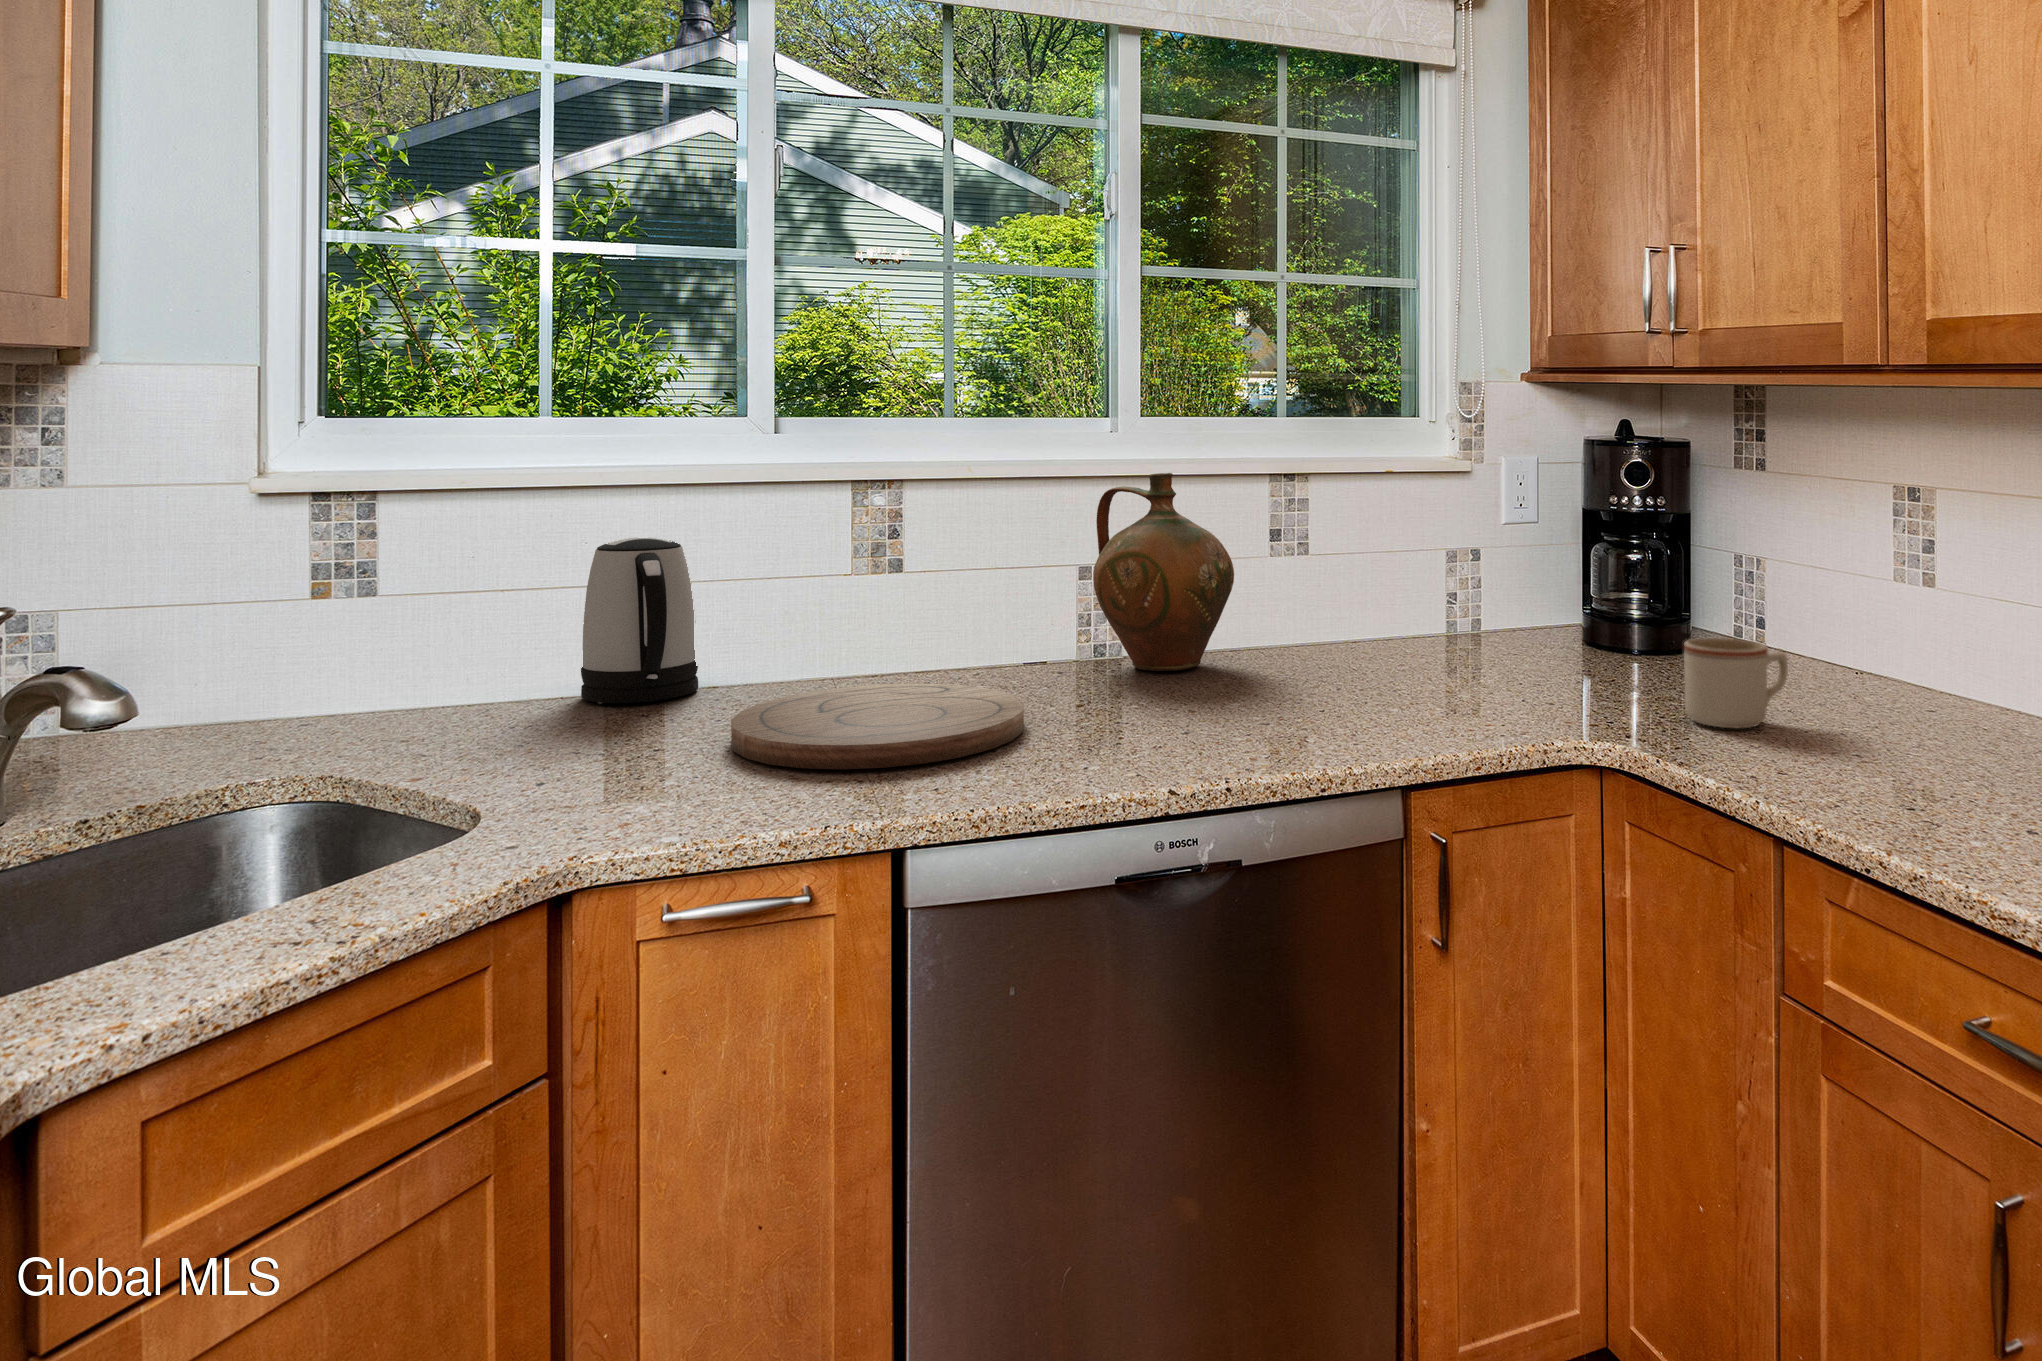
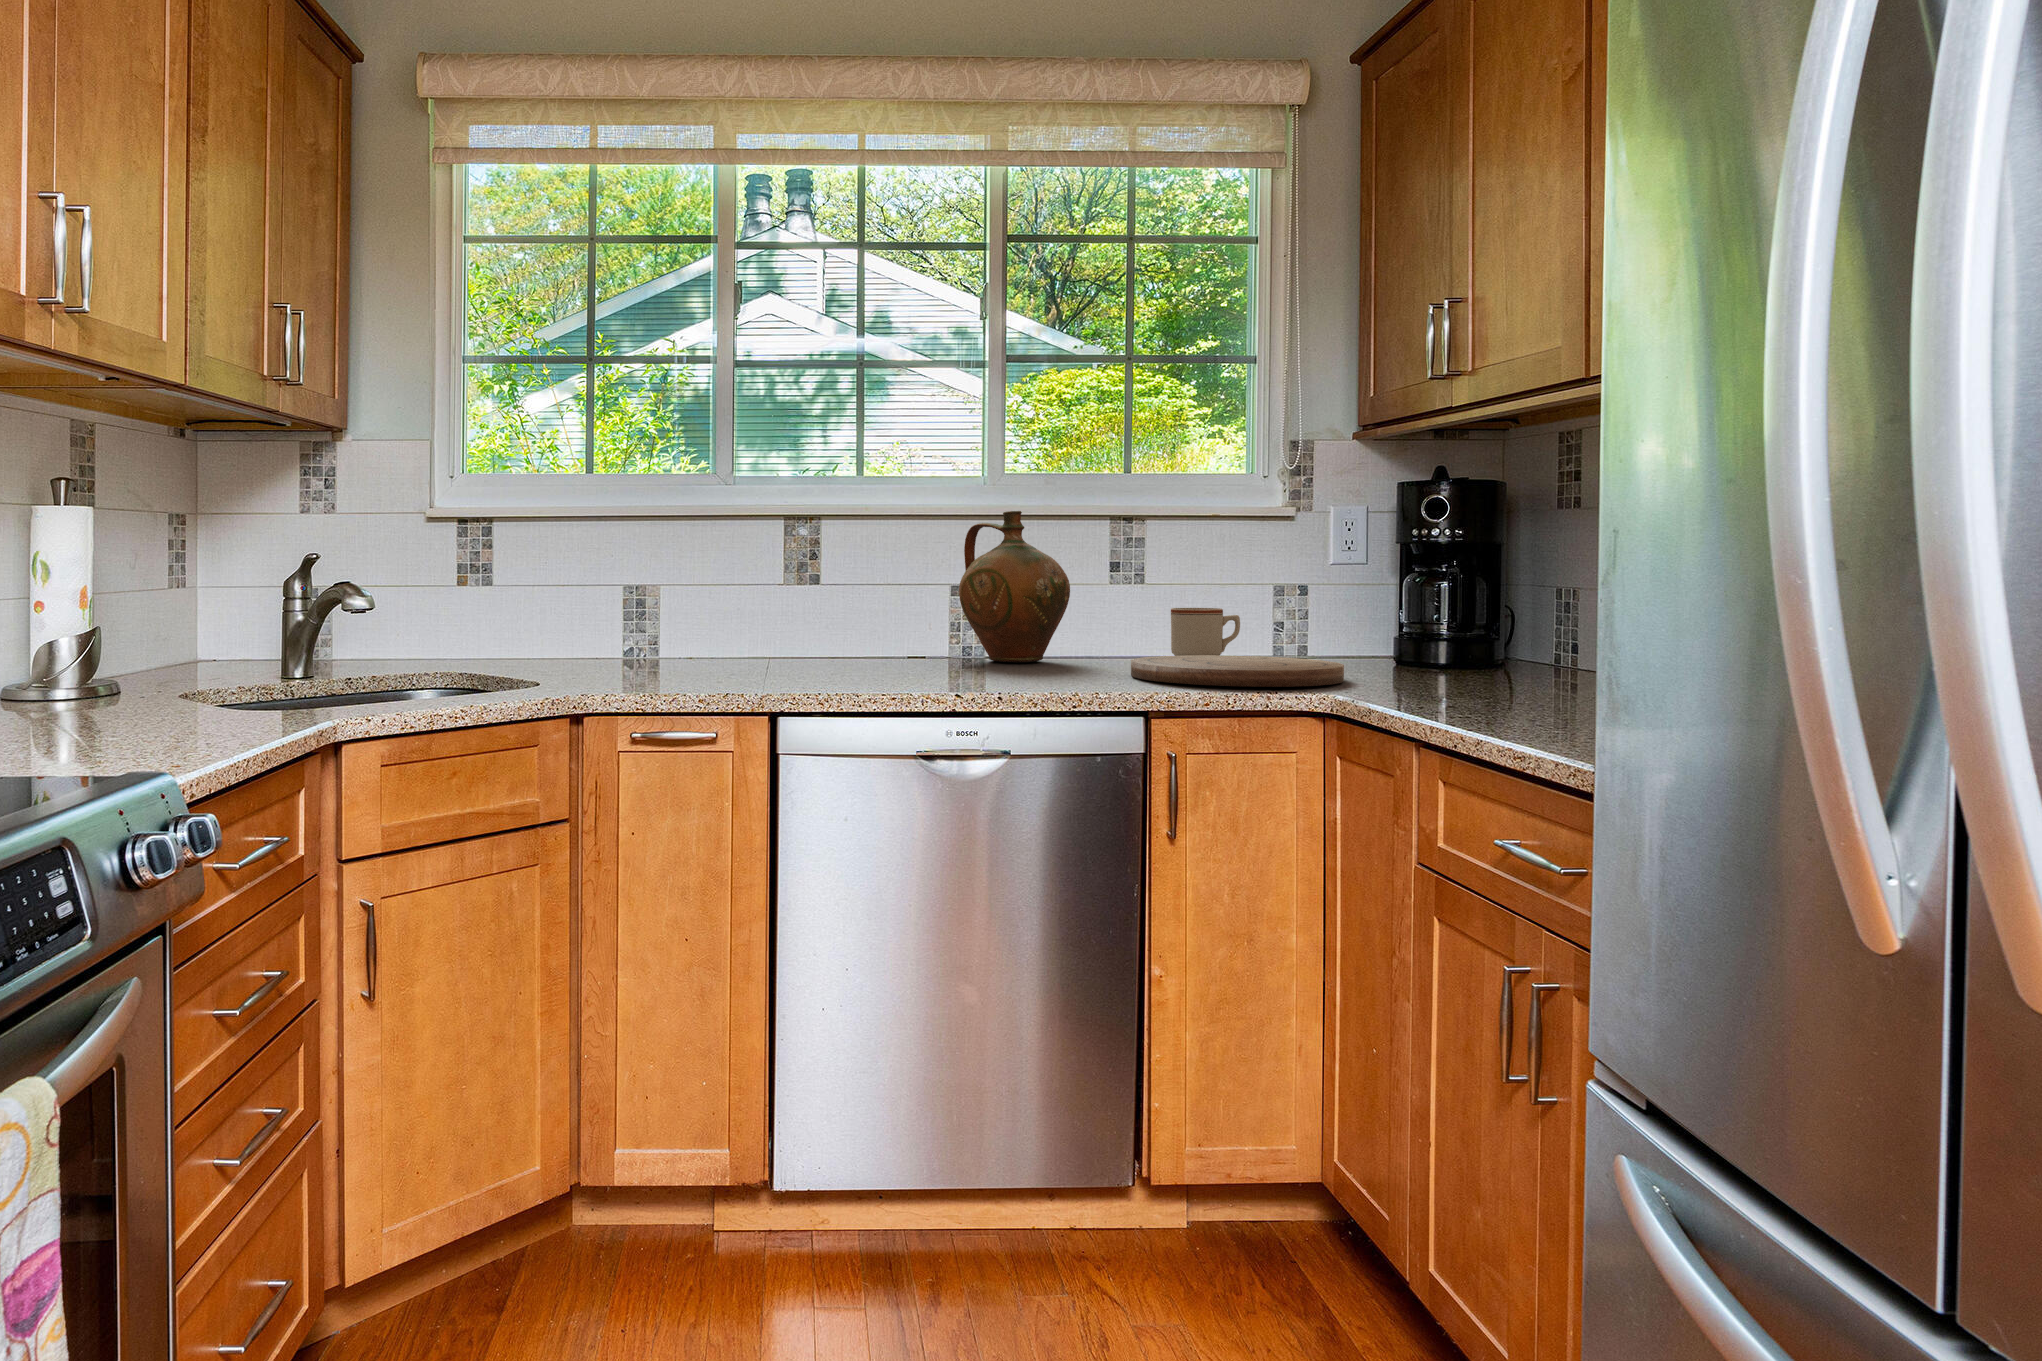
kettle: present [581,538,698,703] -> none [608,554,681,661]
mug: present [1684,638,1788,728] -> present [1171,608,1240,656]
cutting board: present [731,683,1024,769] -> present [1131,655,1344,687]

